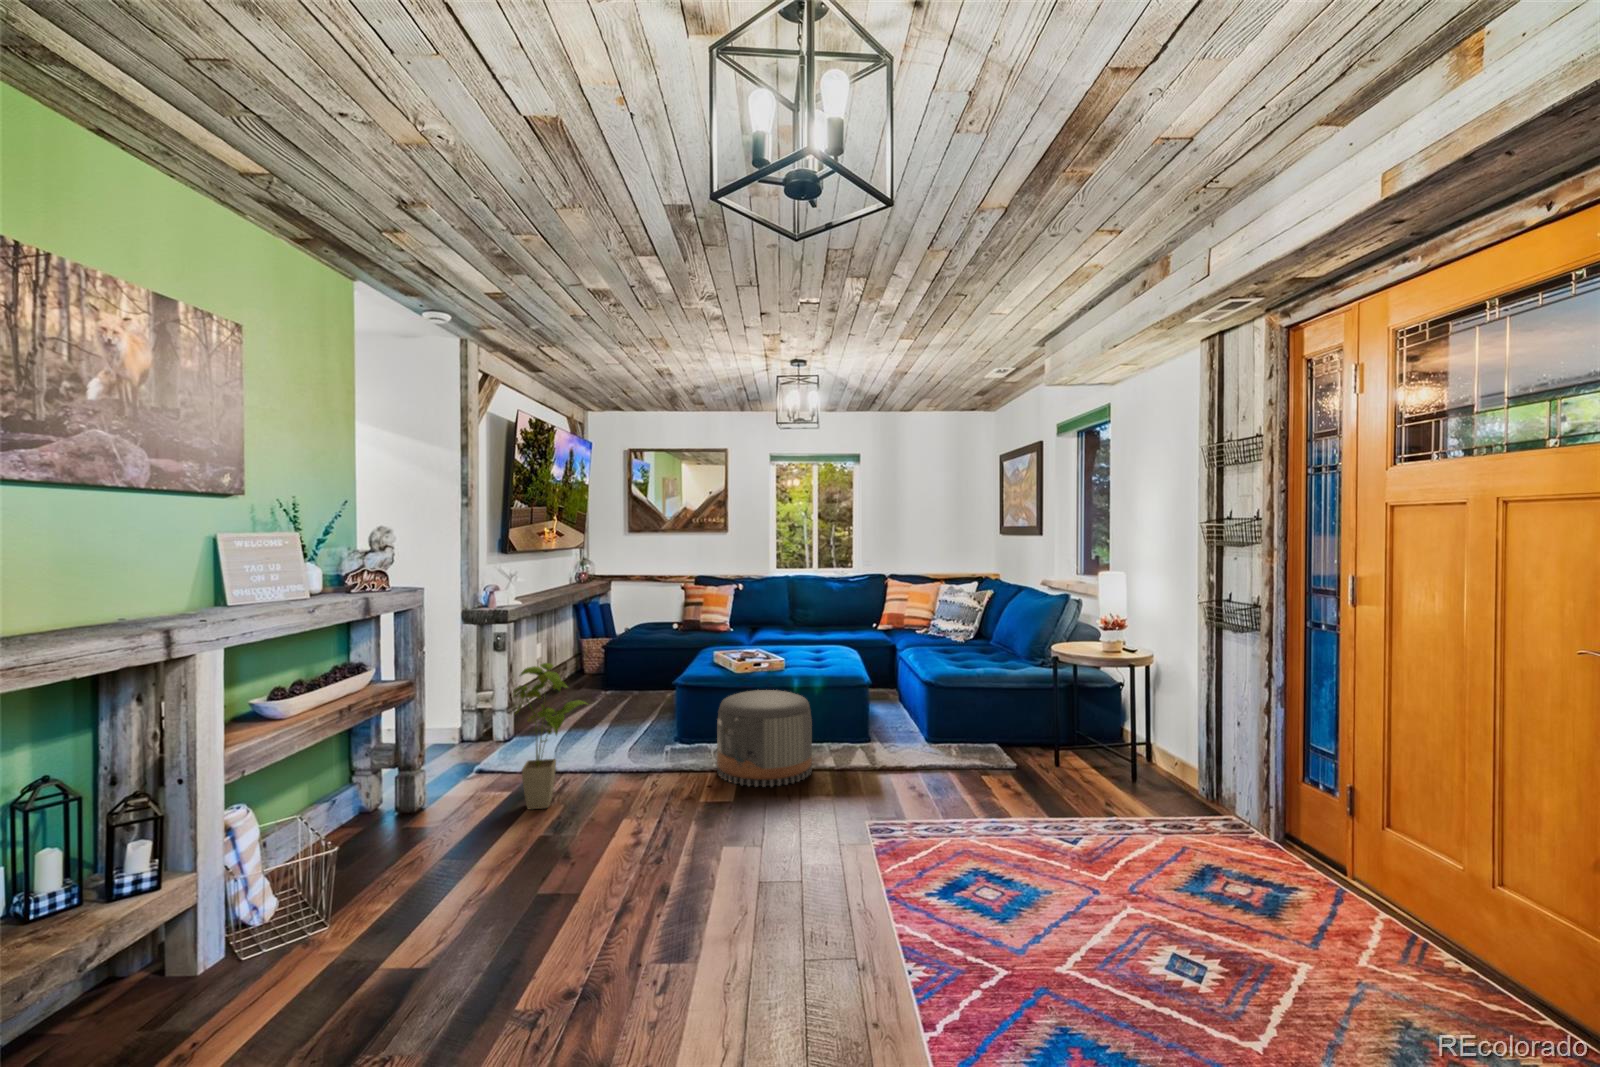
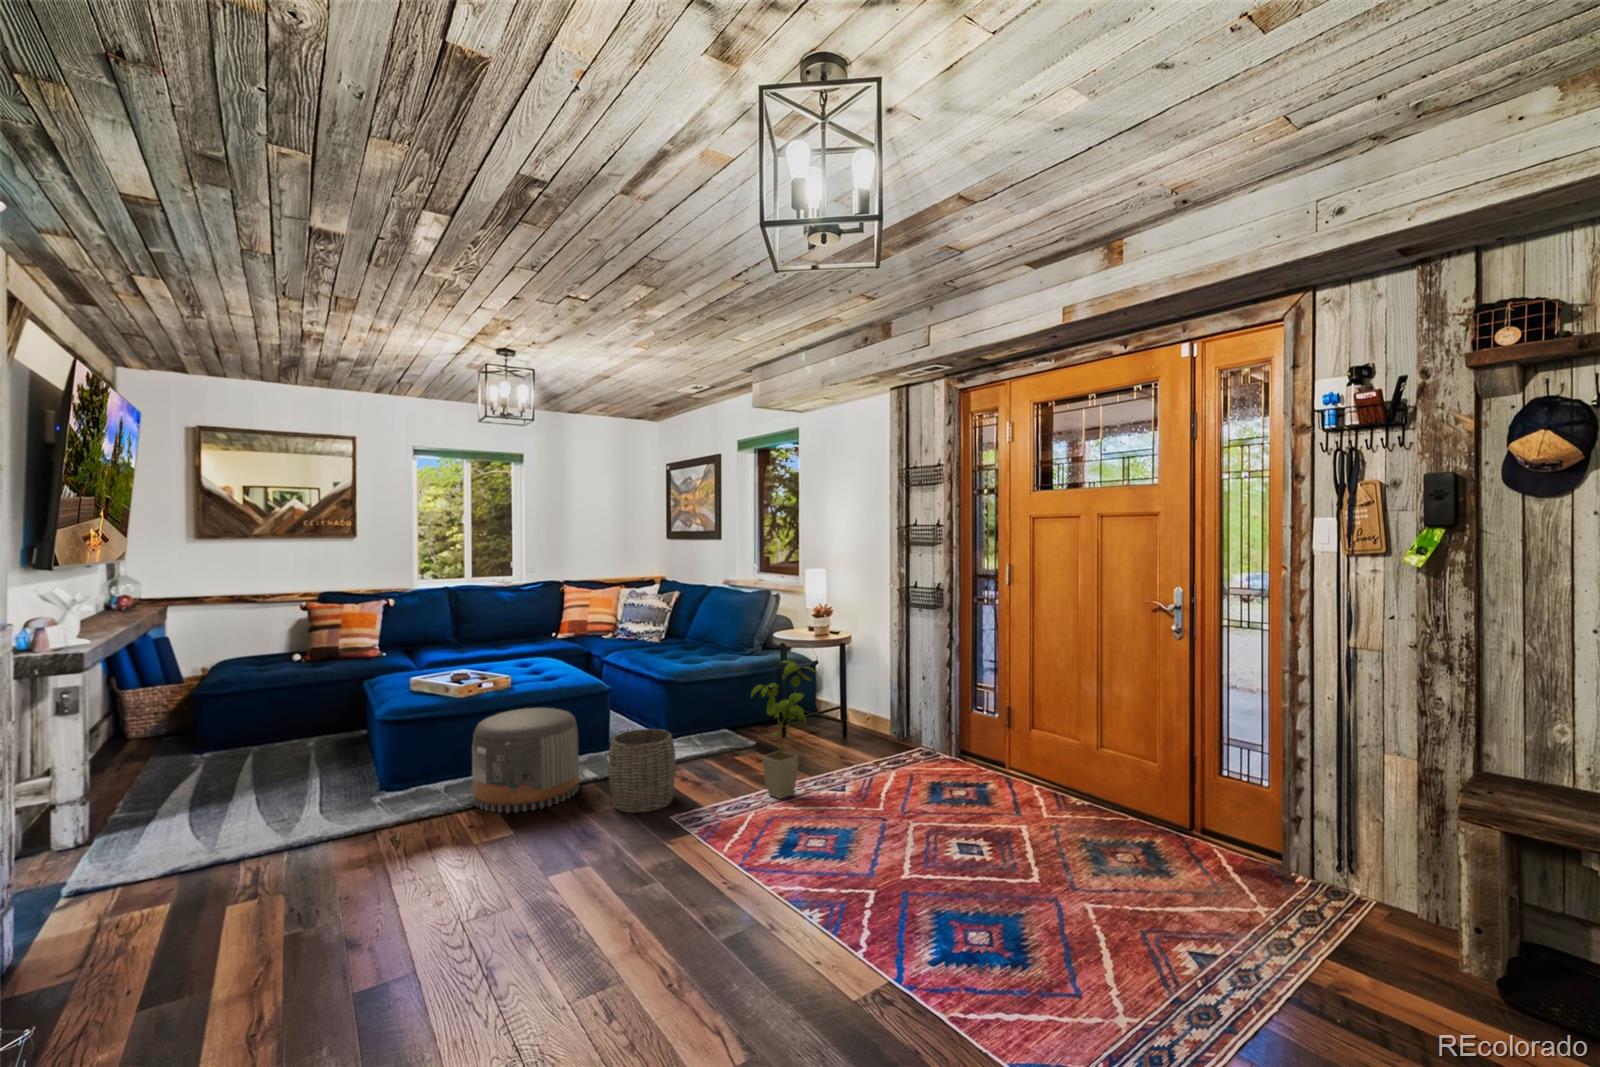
house plant: present [513,663,586,809] -> present [751,660,817,799]
woven basket: none [818,727,886,814] -> present [608,729,676,813]

